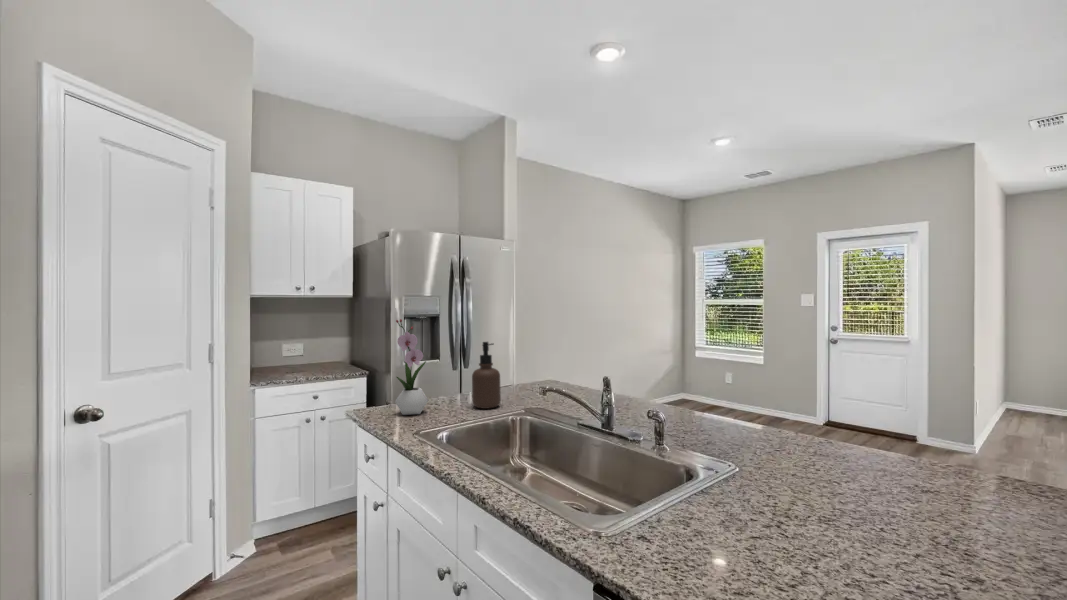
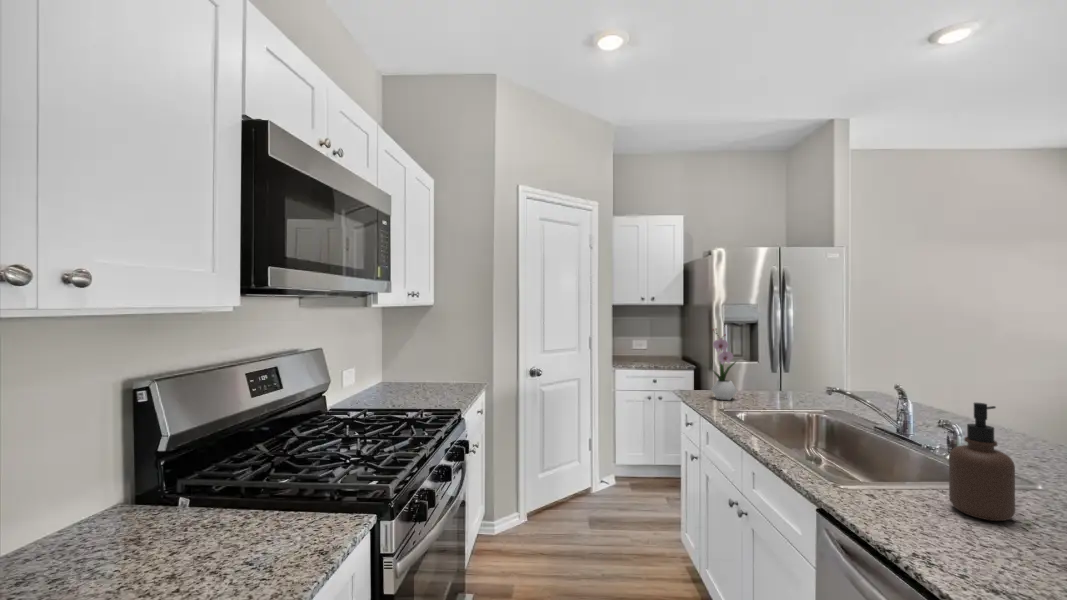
soap dispenser: present [472,342,501,409] -> present [949,403,1015,521]

